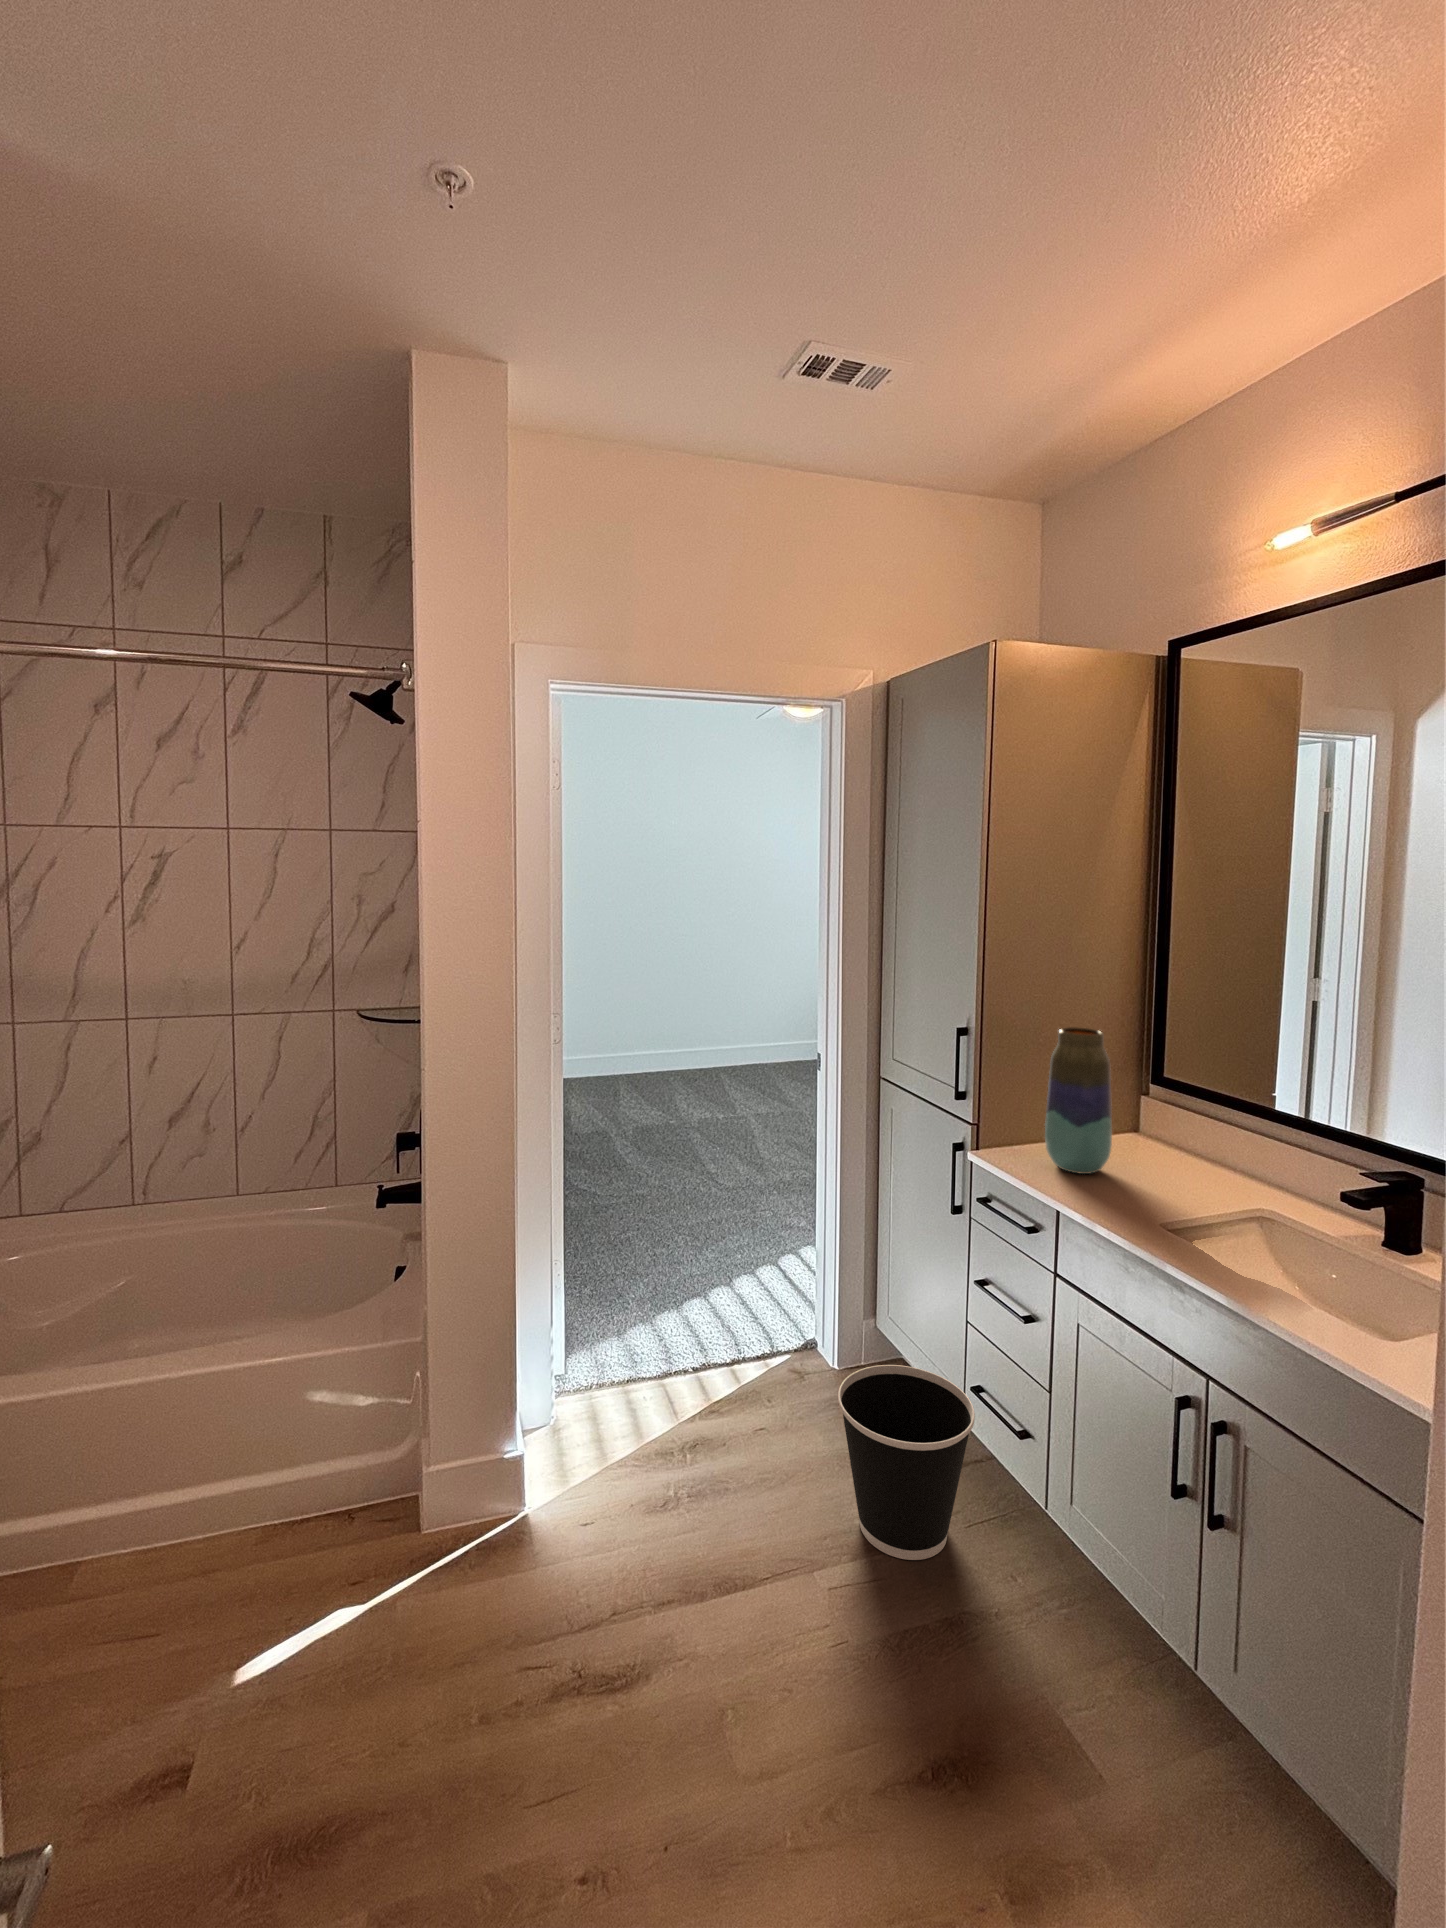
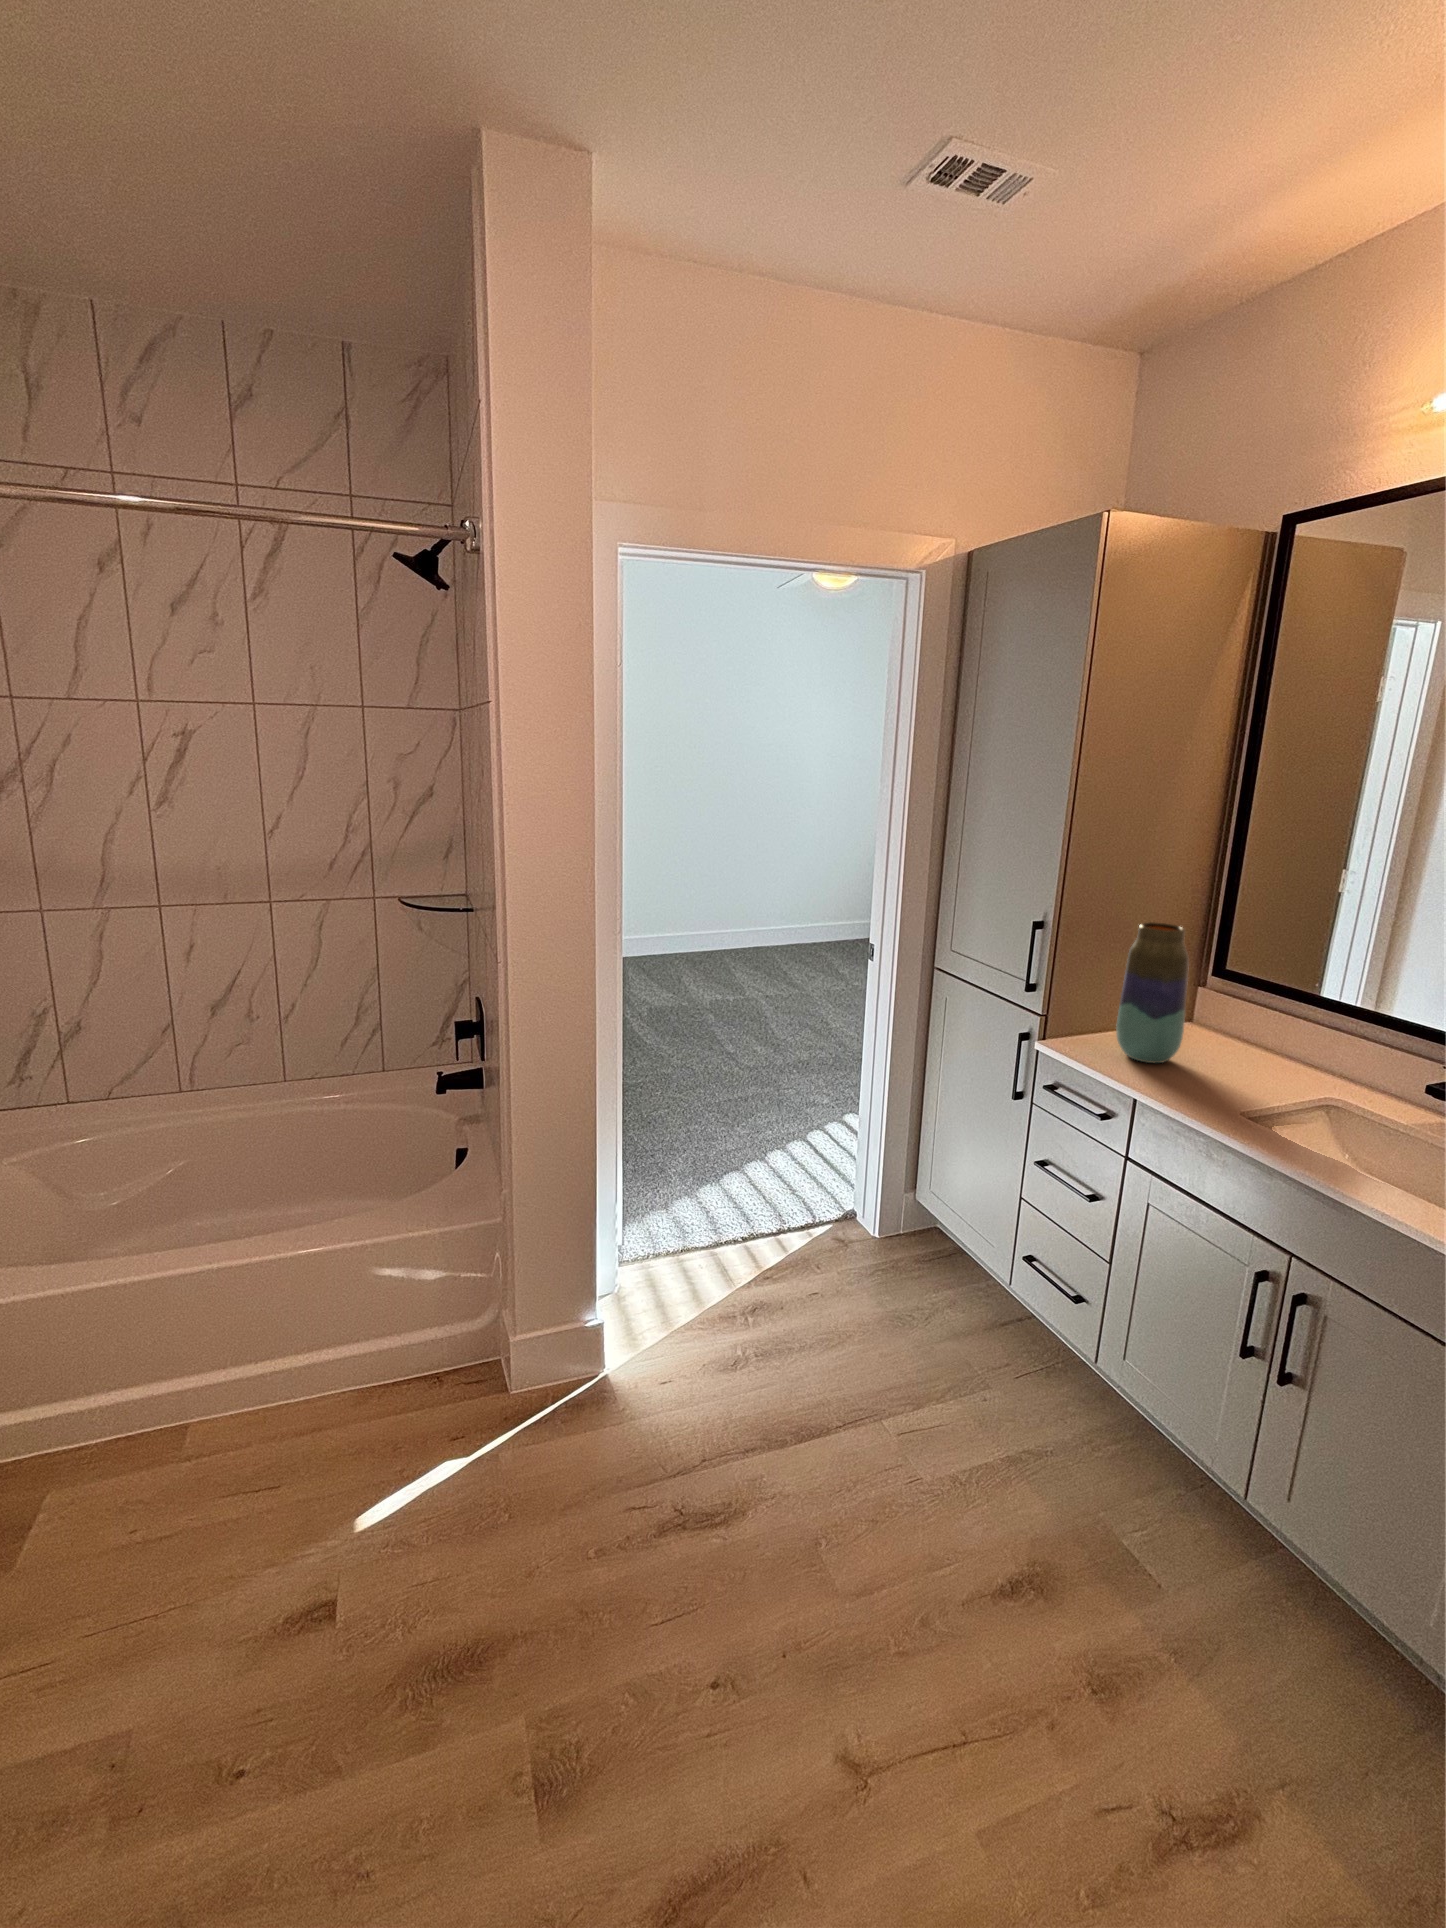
wastebasket: present [838,1365,975,1560] -> none [903,1237,1034,1408]

